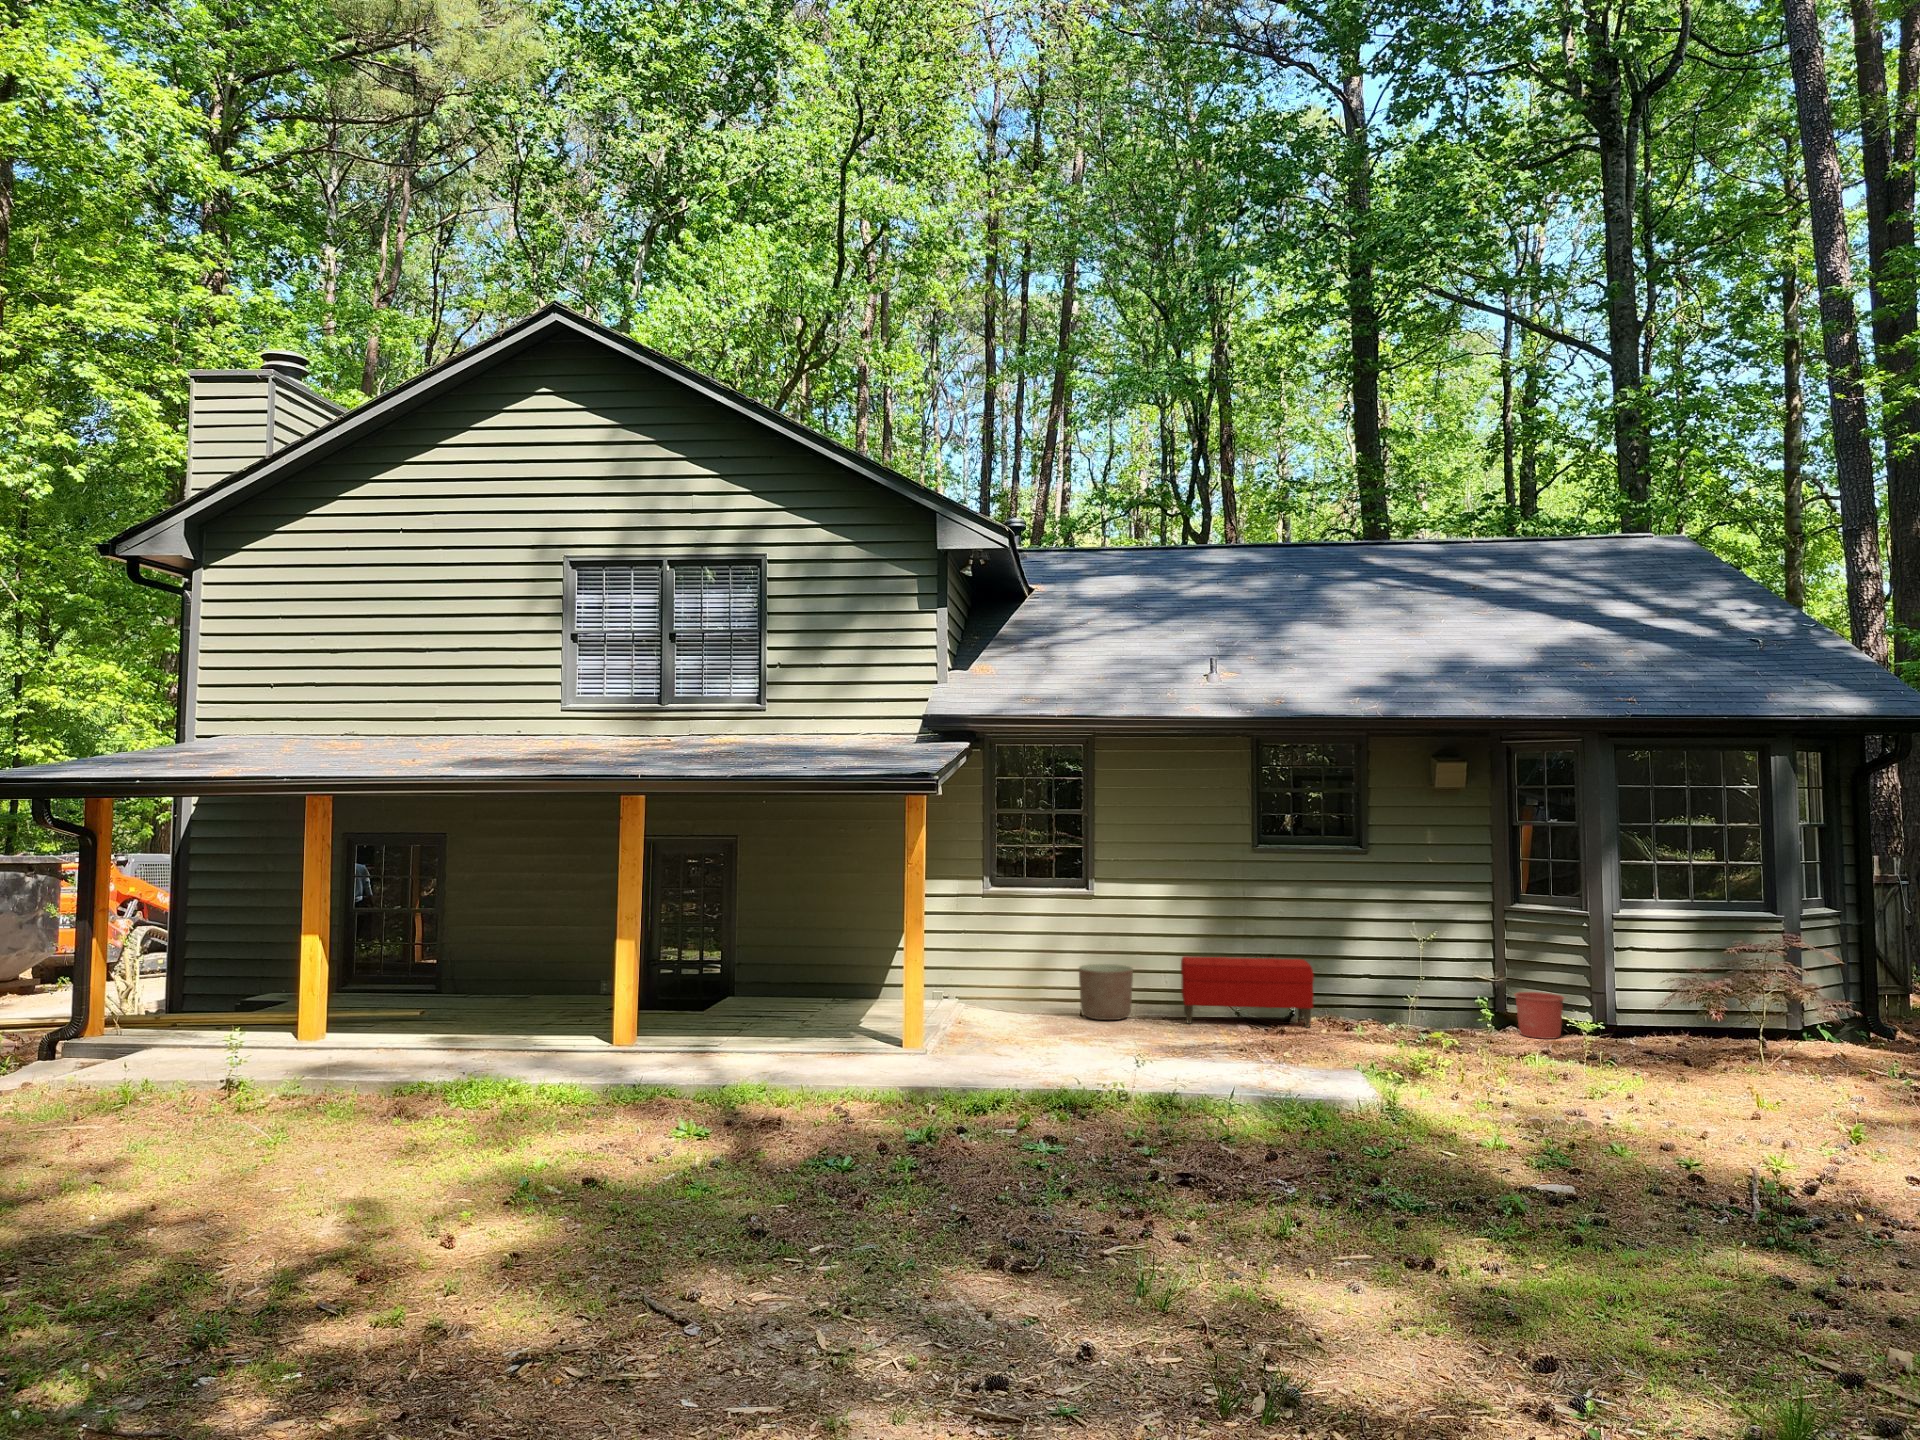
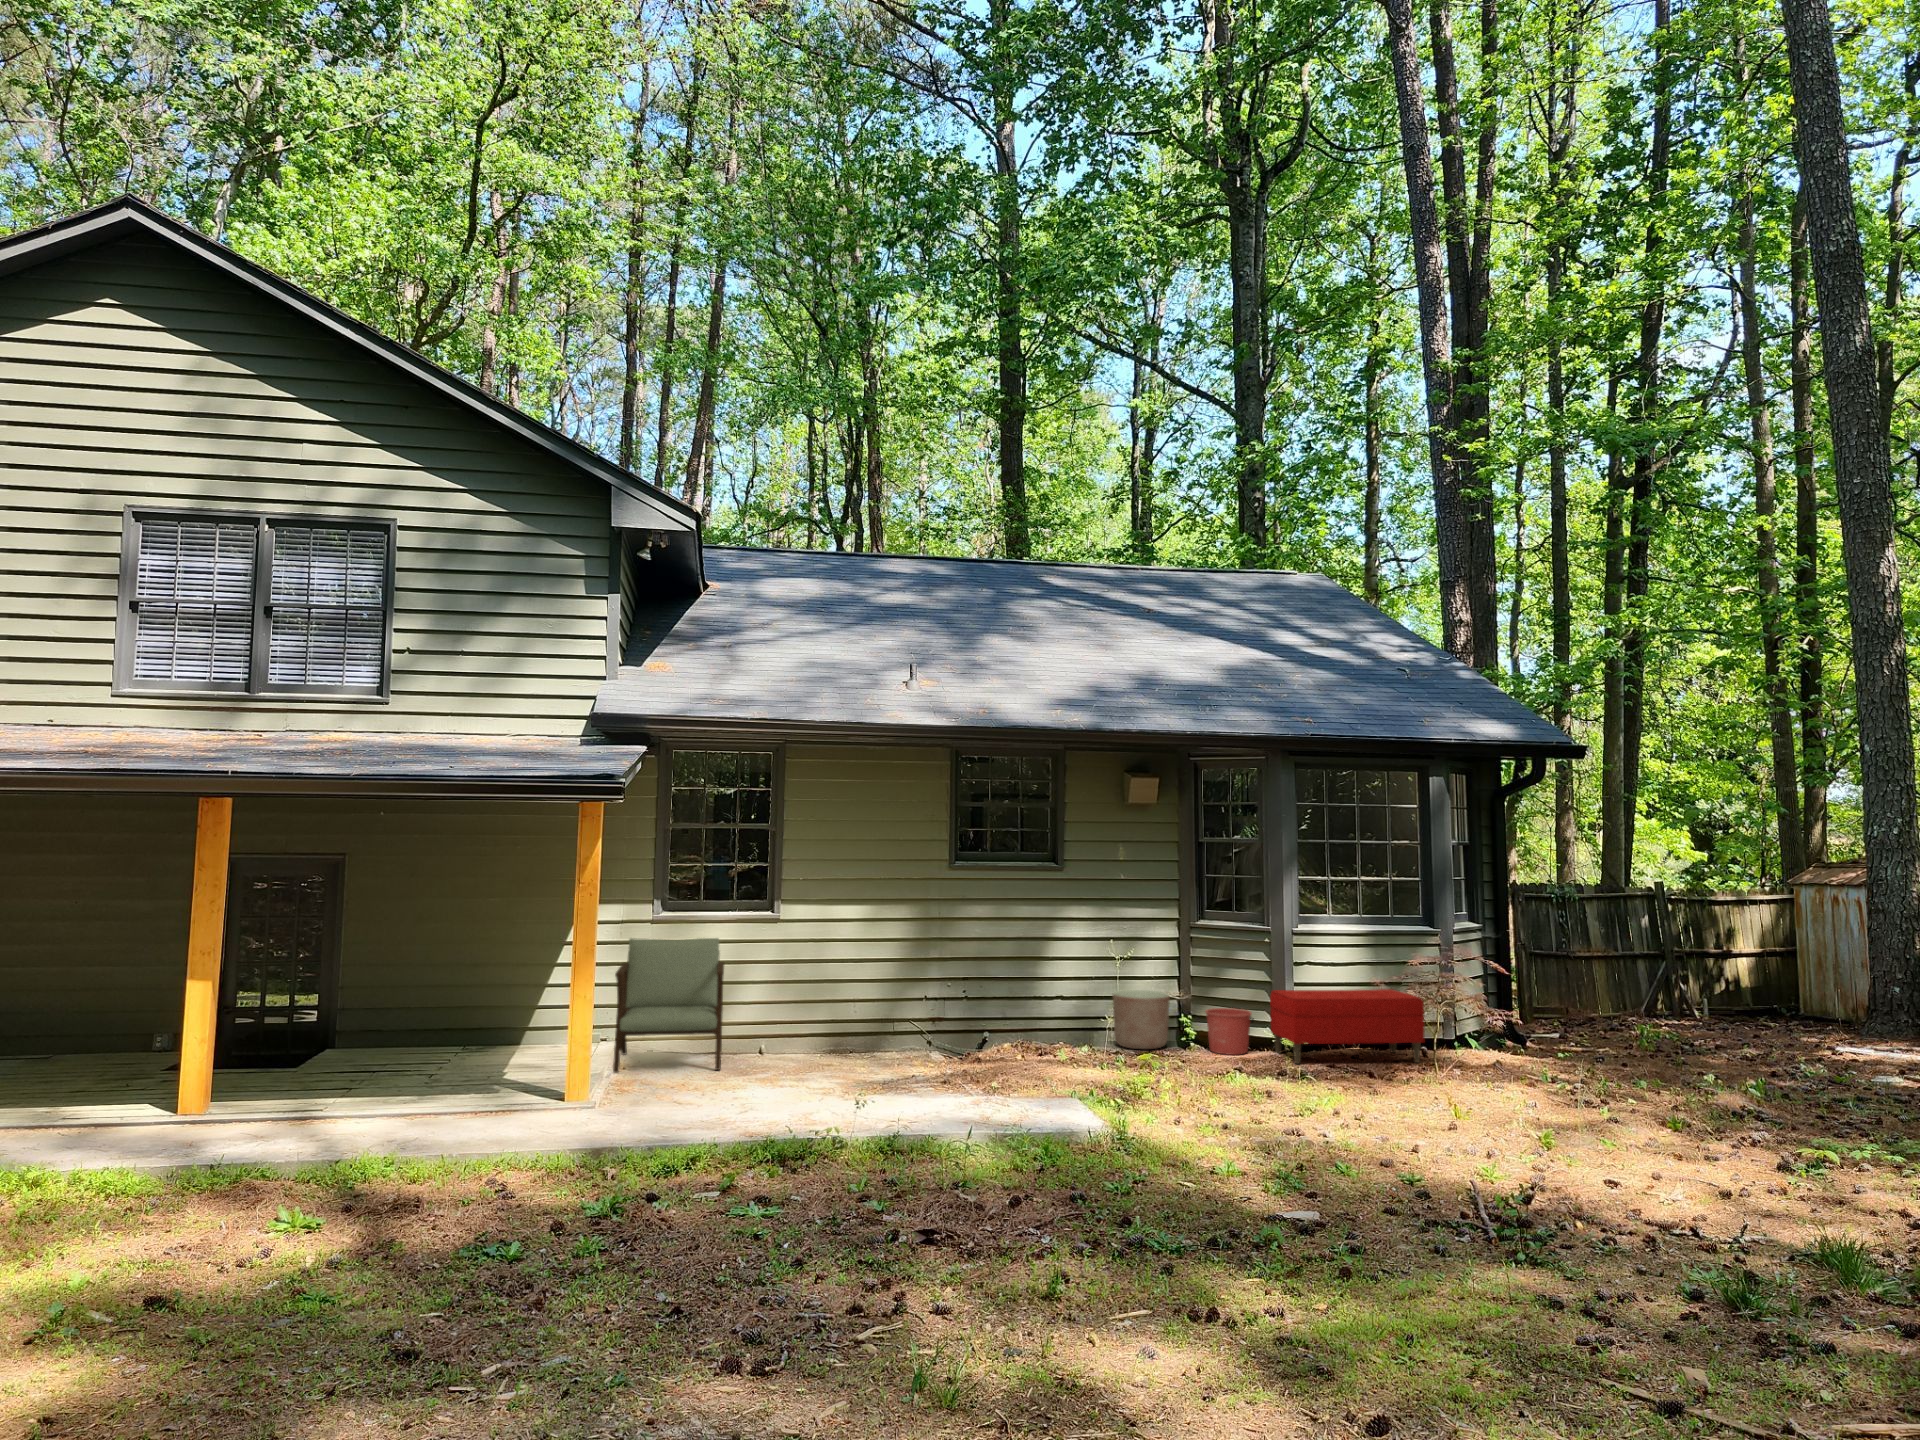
lounge chair: none [948,909,1044,1026] -> present [613,938,724,1073]
bench: present [1181,956,1314,1027] -> present [1270,989,1425,1064]
planter: present [1079,964,1133,1020] -> present [1112,990,1170,1049]

